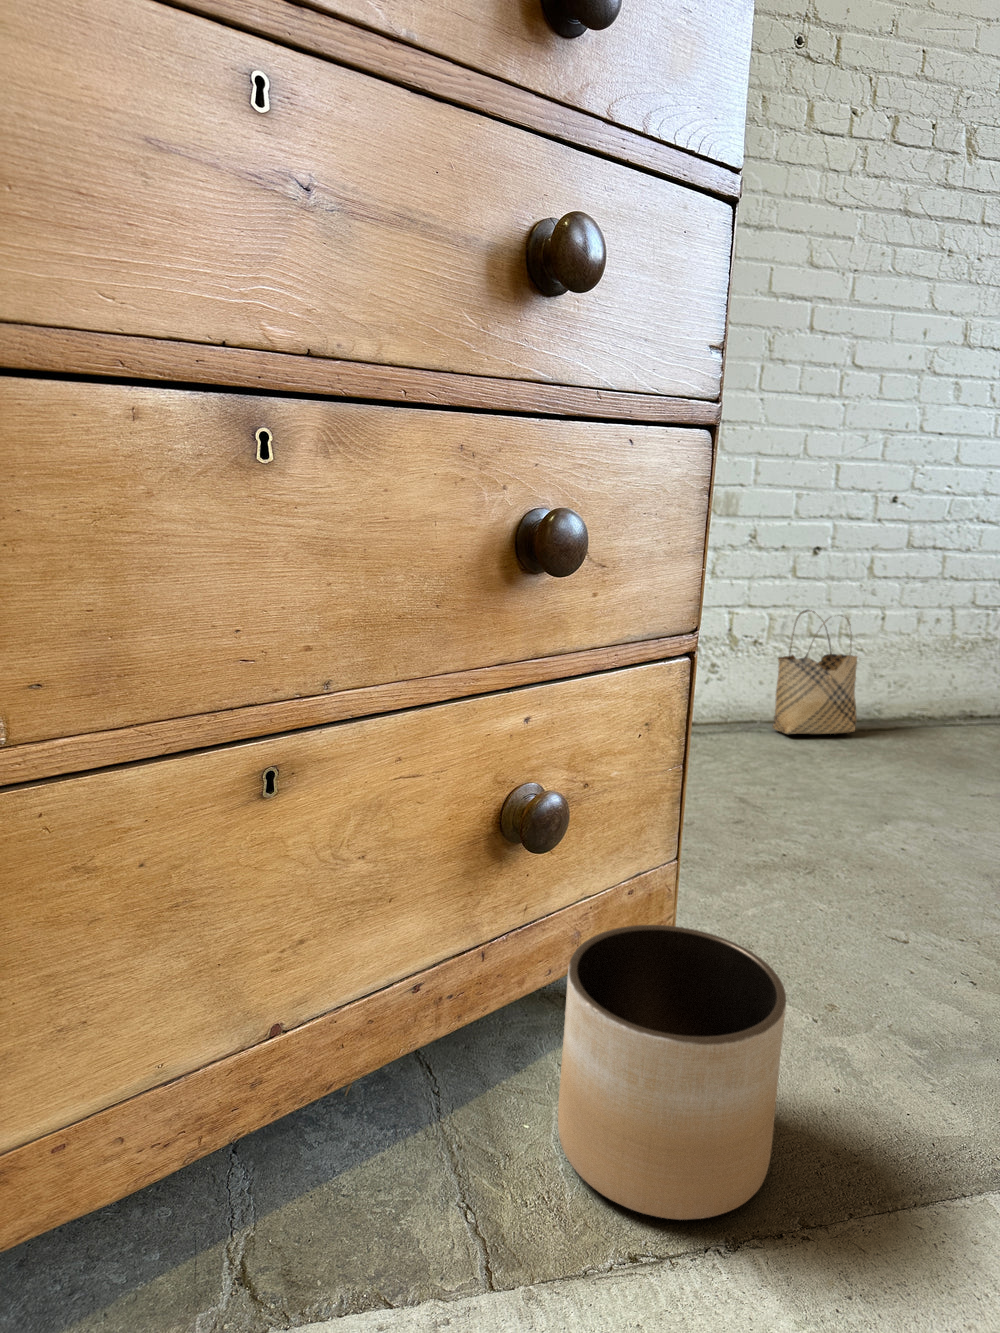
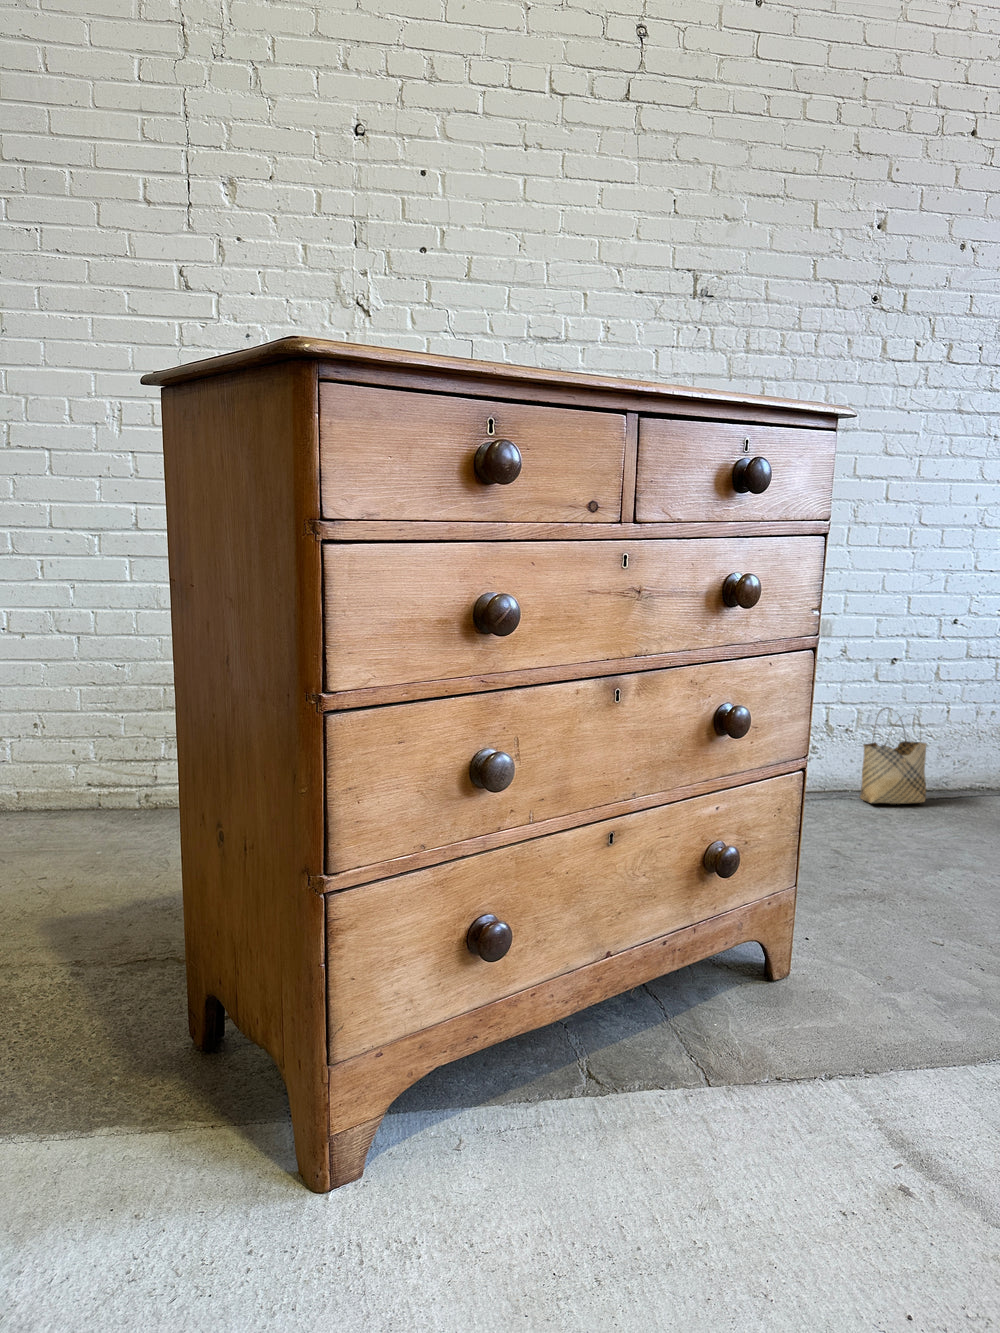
planter: present [558,925,786,1220] -> none [734,919,855,1062]

